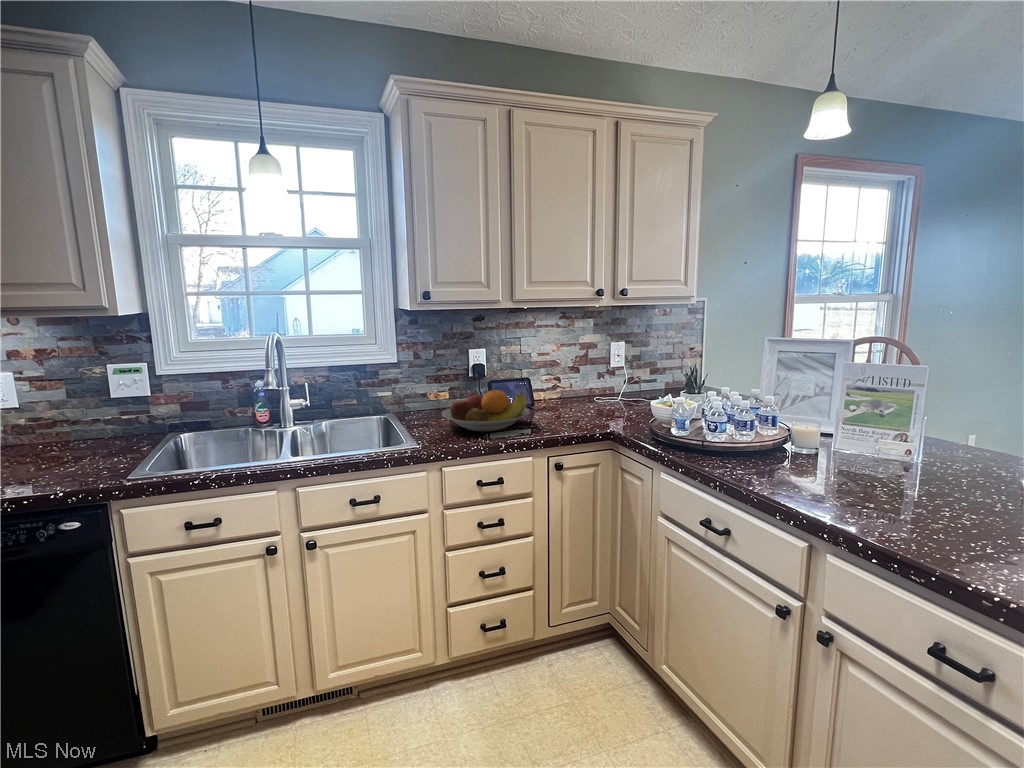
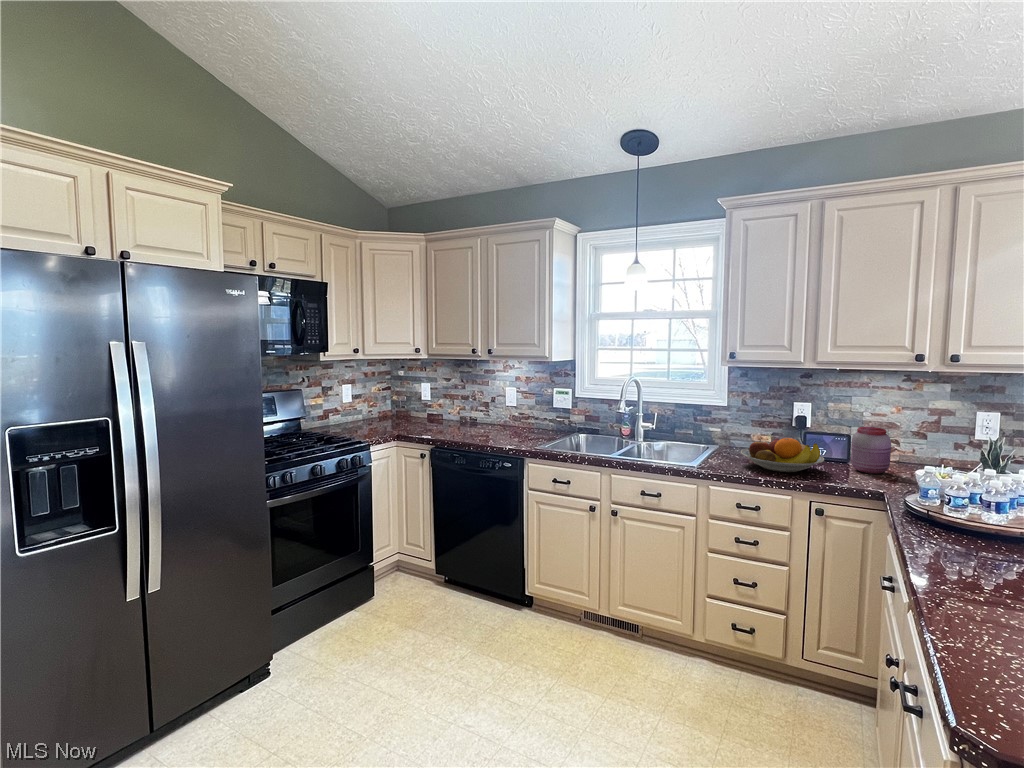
jar: none [538,367,571,415] -> present [851,427,891,474]

